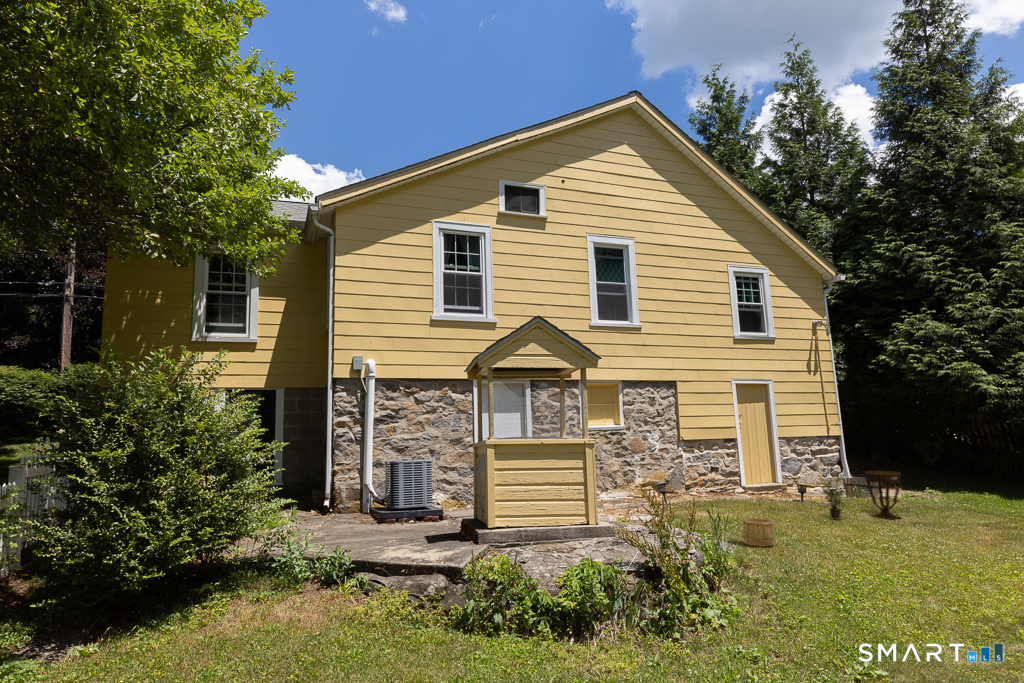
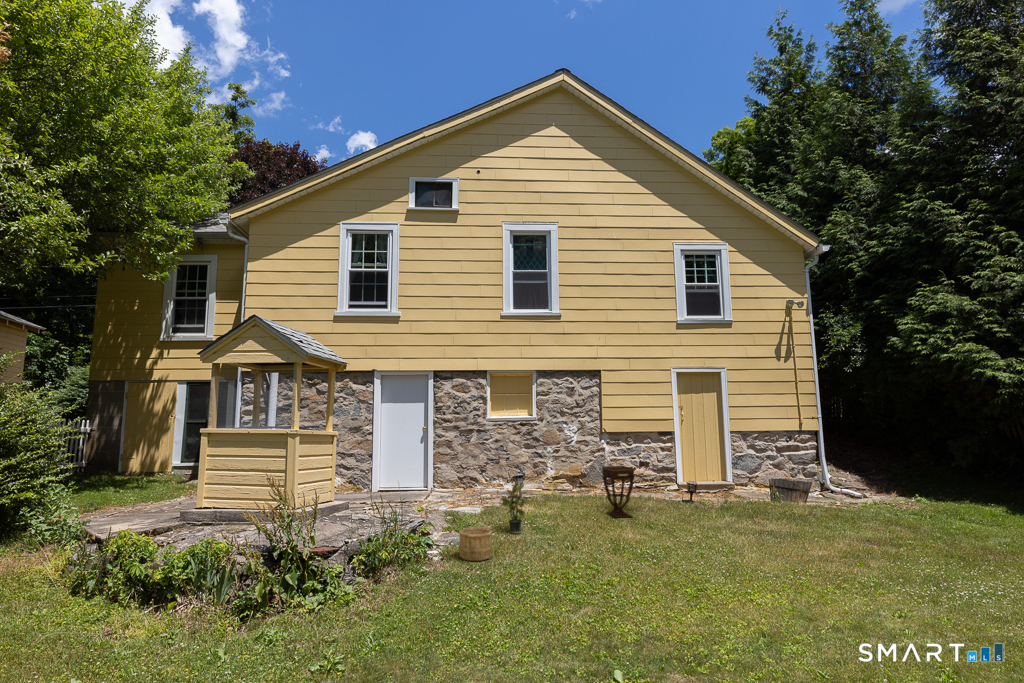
side table: present [865,471,901,520] -> present [602,466,634,518]
potted plant: present [822,477,845,520] -> present [501,482,528,534]

